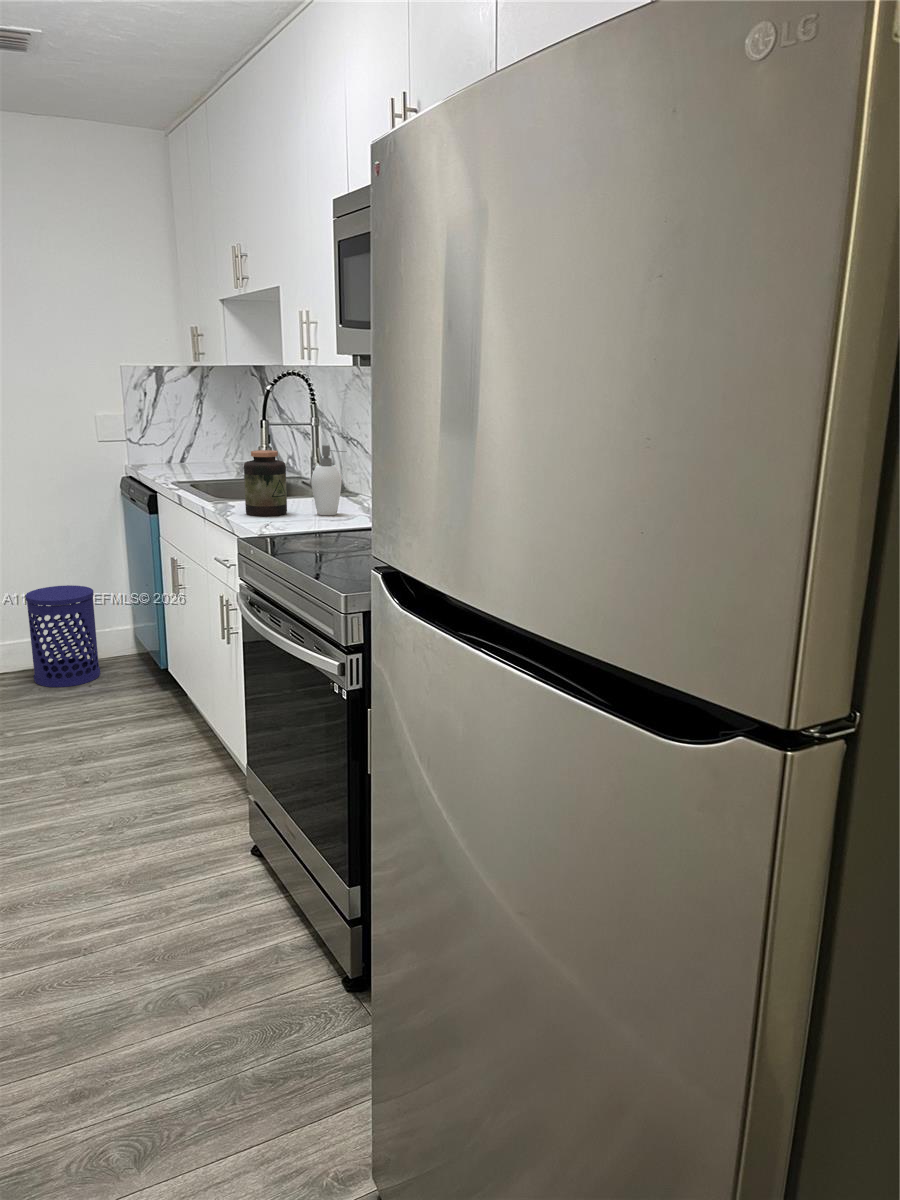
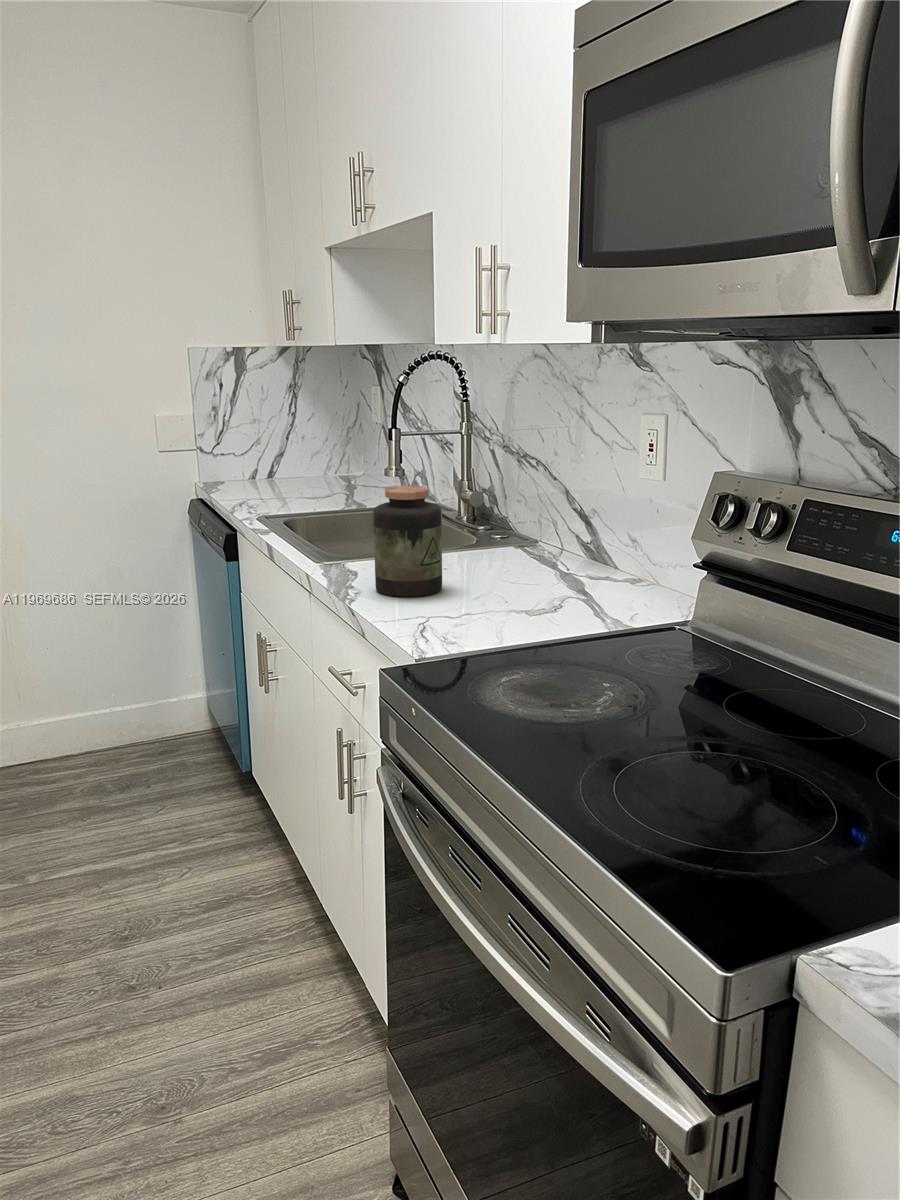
soap dispenser: present [311,445,347,515] -> none [483,477,546,593]
waste bin: present [25,585,100,687] -> none [64,644,164,786]

